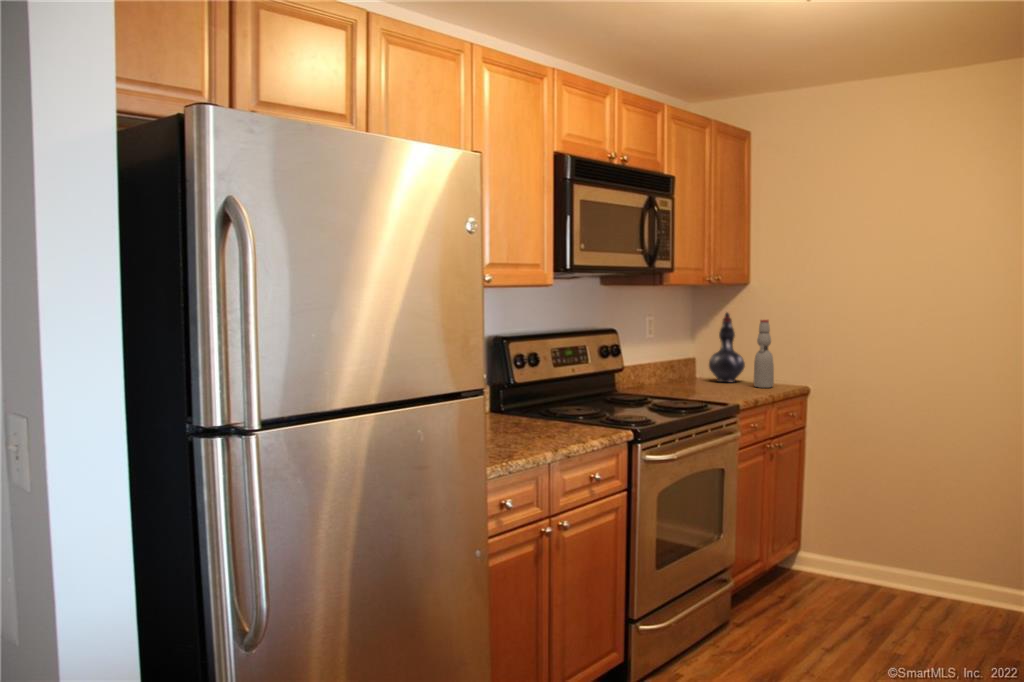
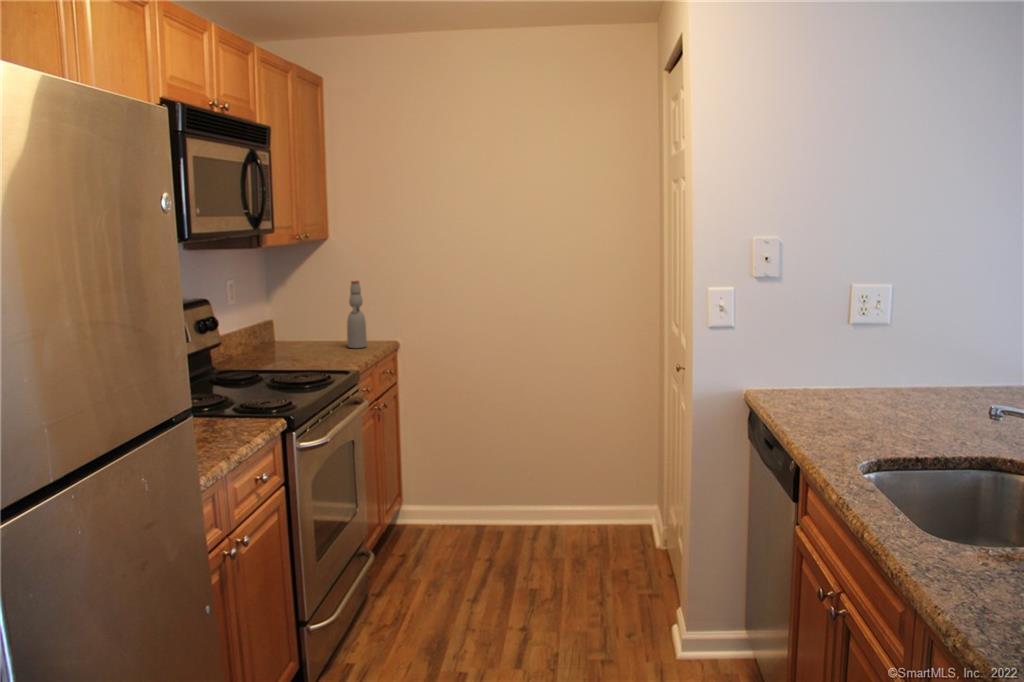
decorative vase: present [709,313,745,382] -> none [296,273,332,345]

